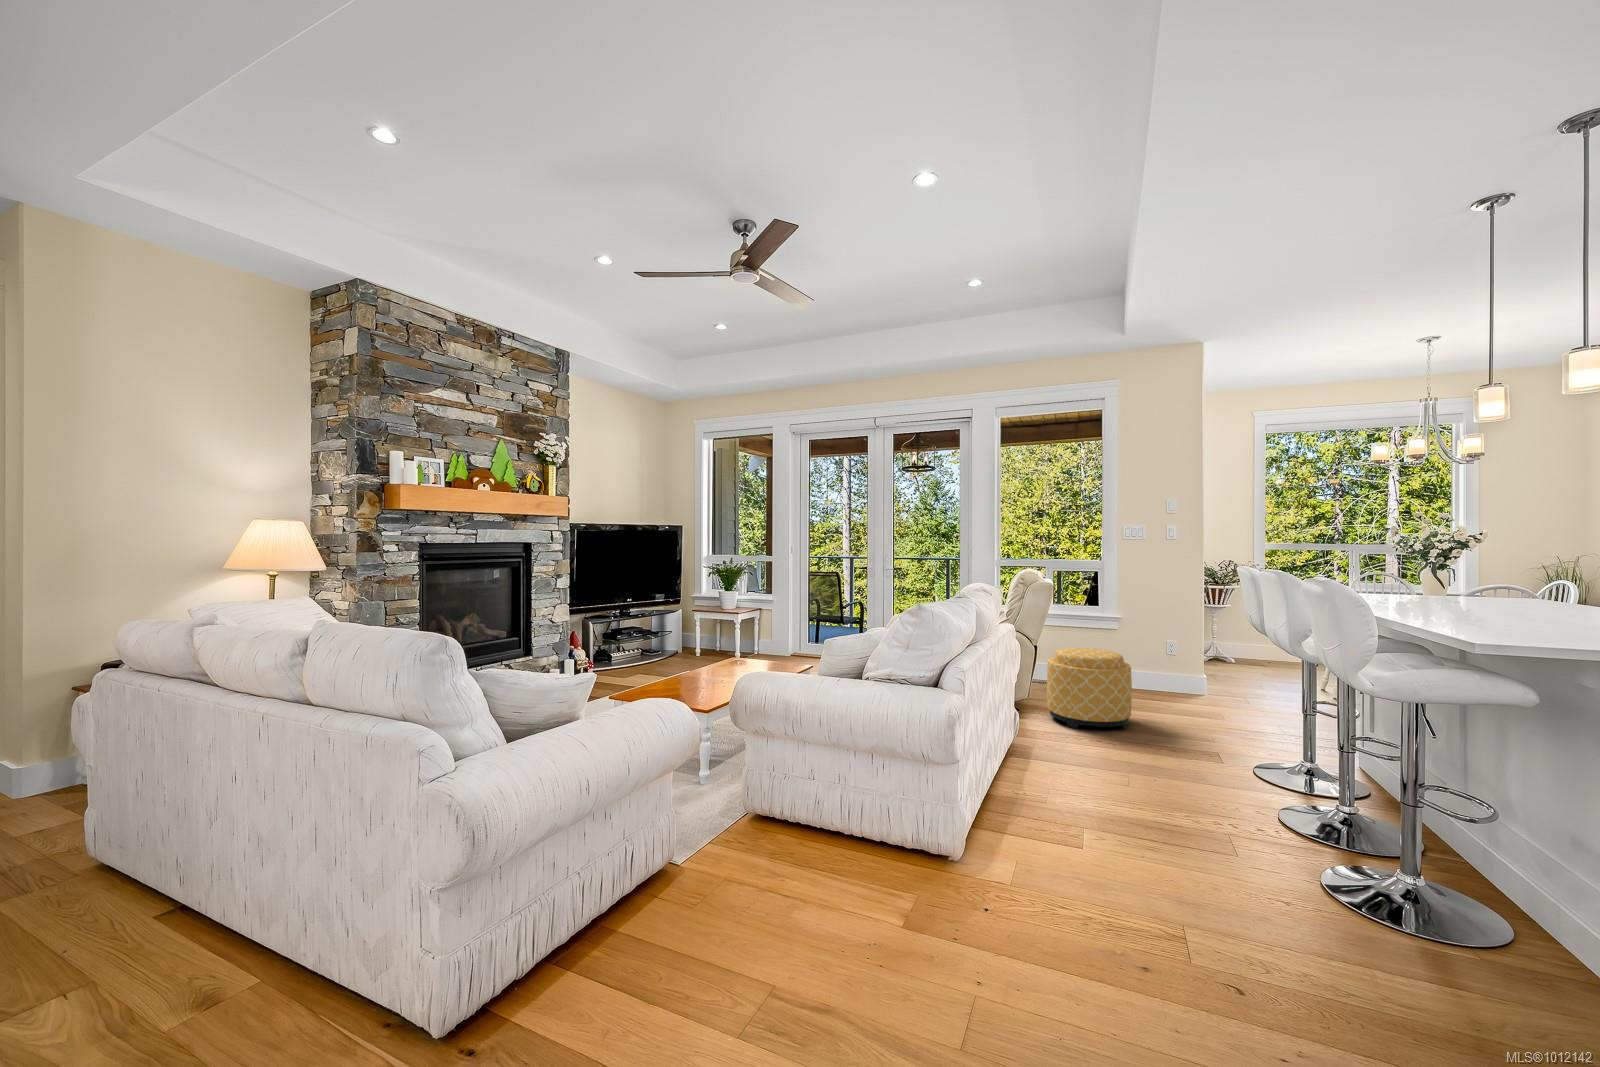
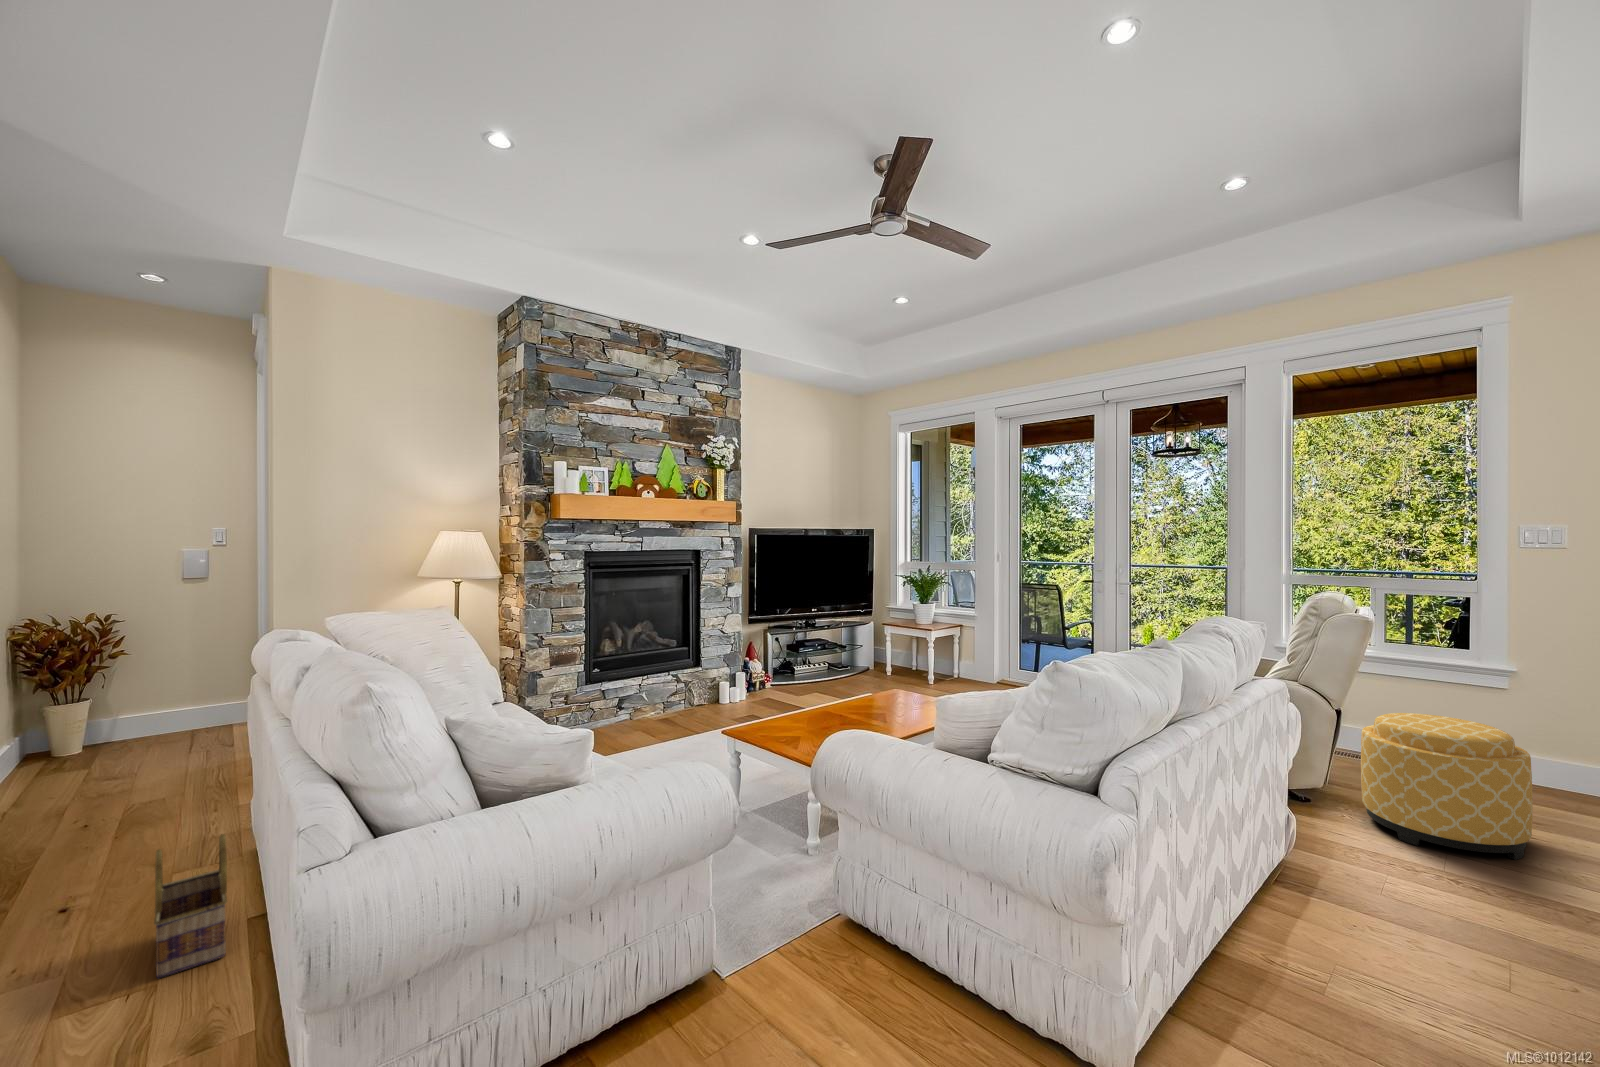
basket: none [61,822,175,966] -> present [154,834,227,978]

